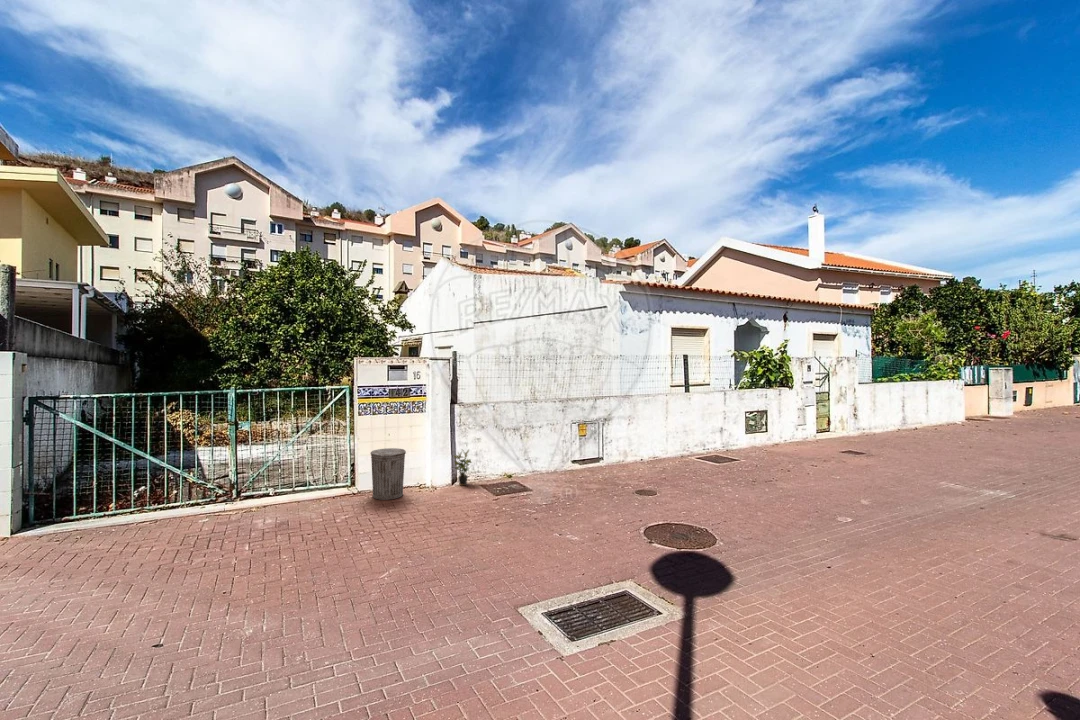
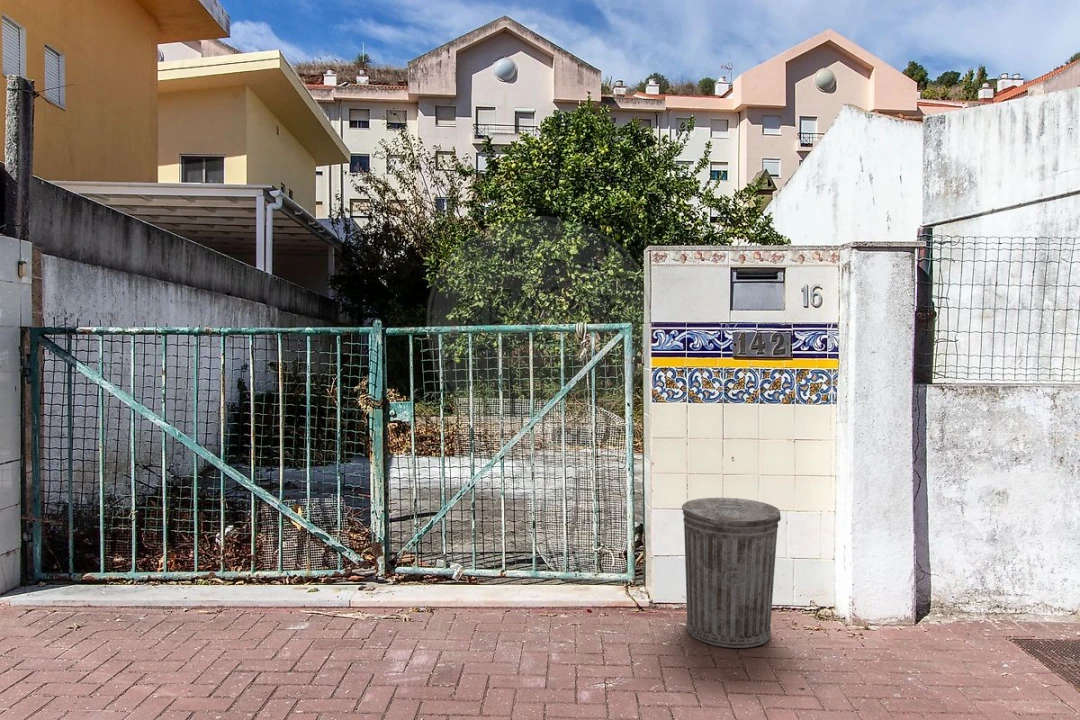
potted plant: present [454,450,471,485] -> none [923,521,983,634]

